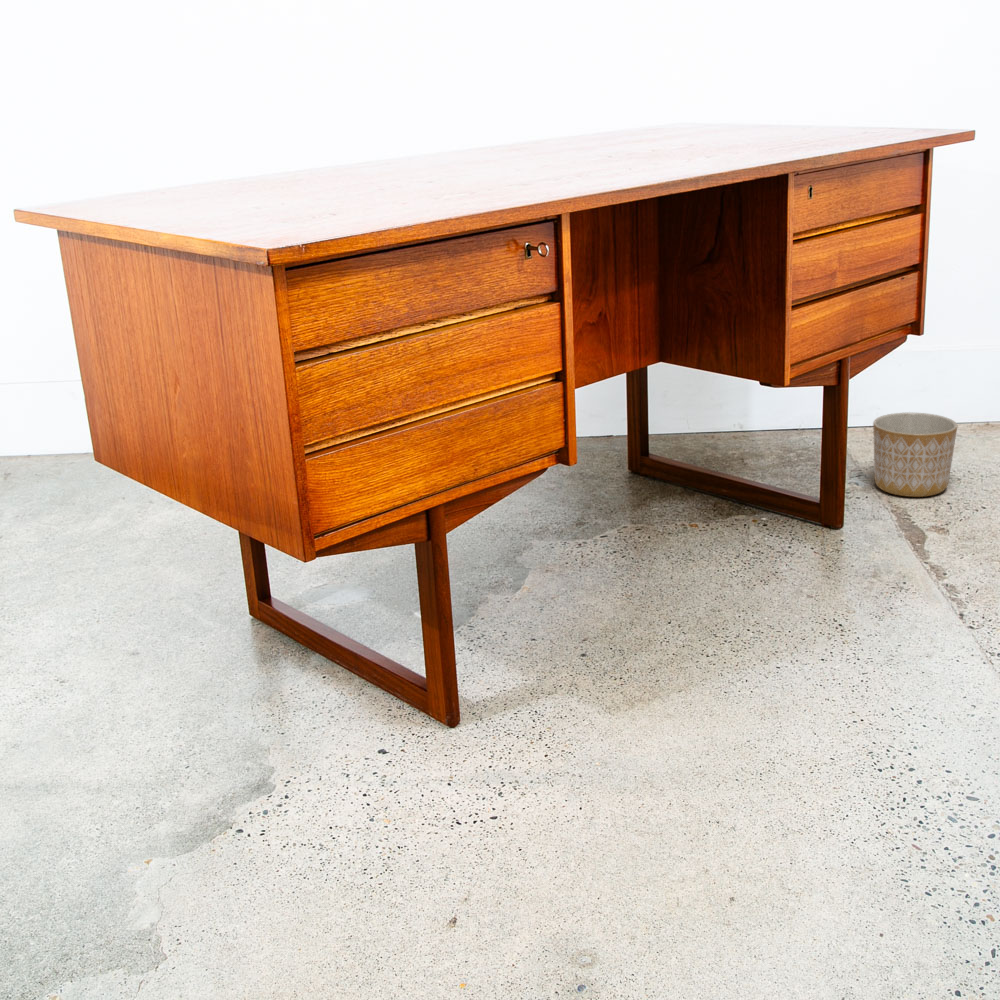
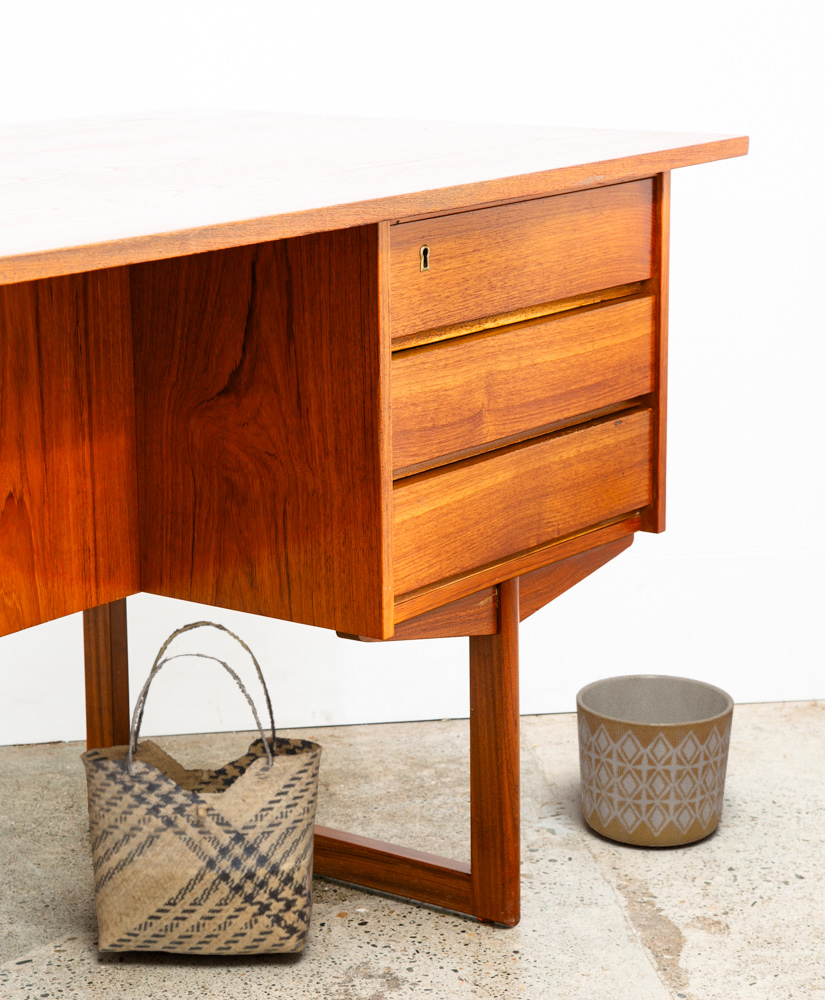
woven basket: none [632,379,748,535] -> present [80,621,323,955]

